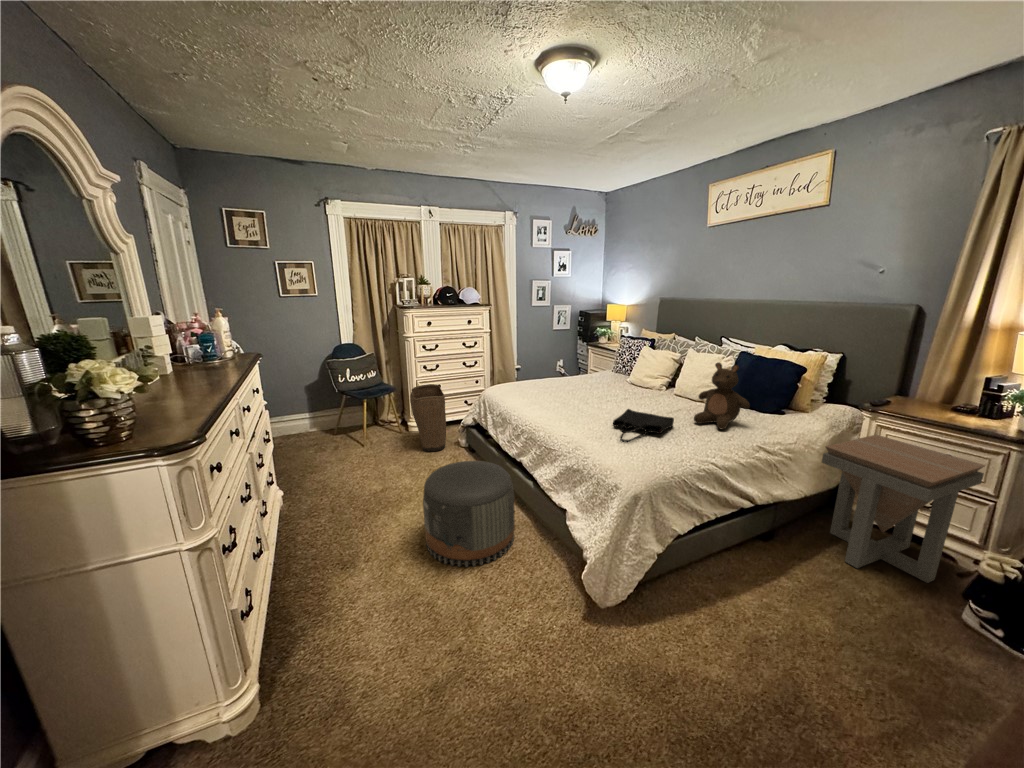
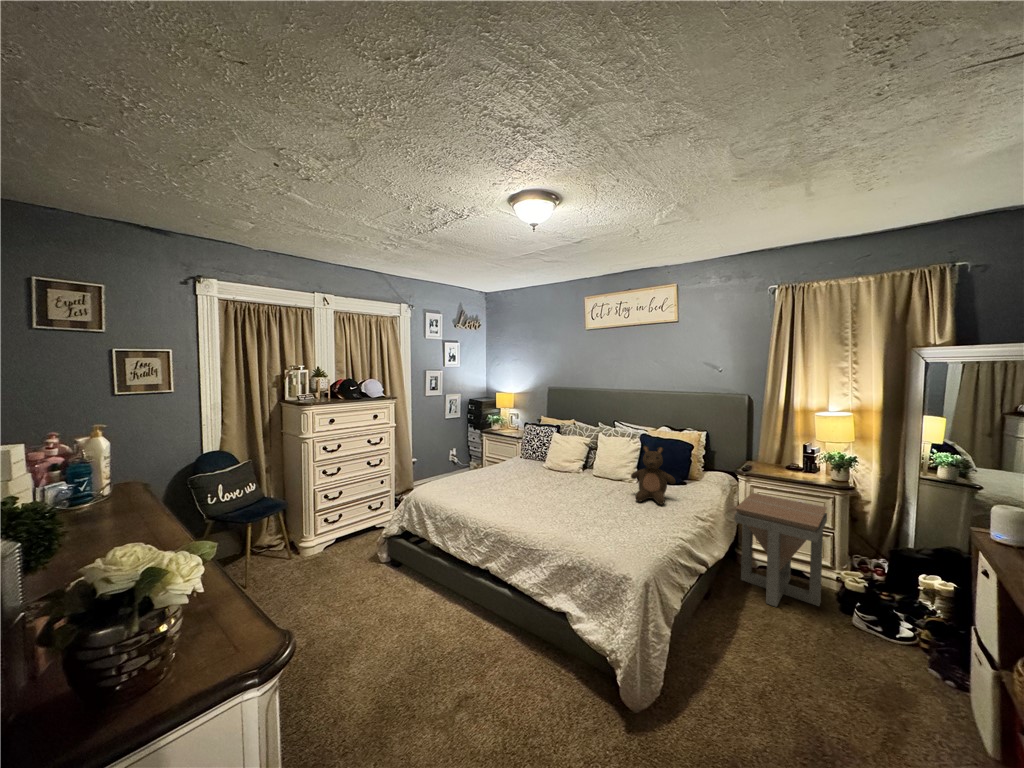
laundry basket: present [410,384,446,451] -> none [309,490,360,575]
tote bag: present [613,409,674,442] -> none [578,495,626,531]
pouf: present [423,461,515,567] -> none [398,578,504,726]

